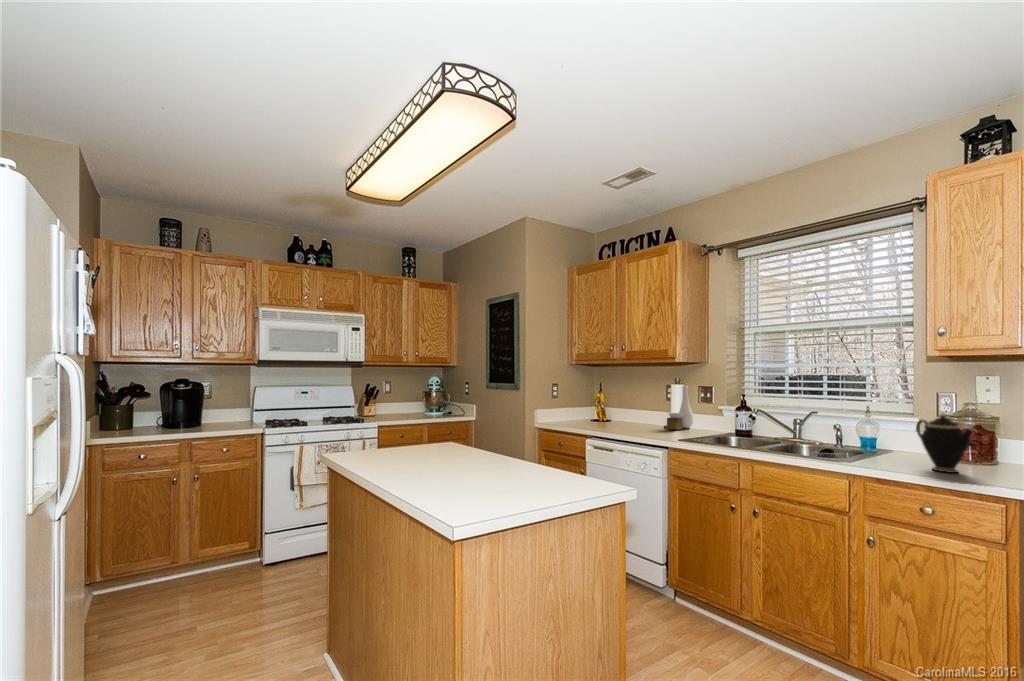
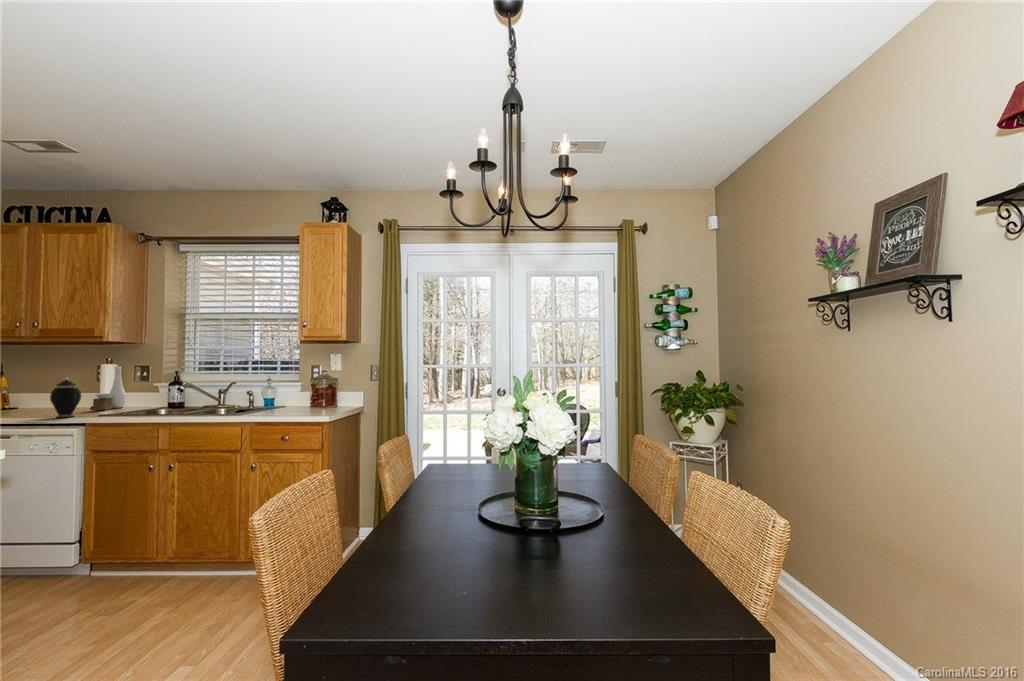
teapot: present [916,413,975,473] -> present [50,378,81,418]

